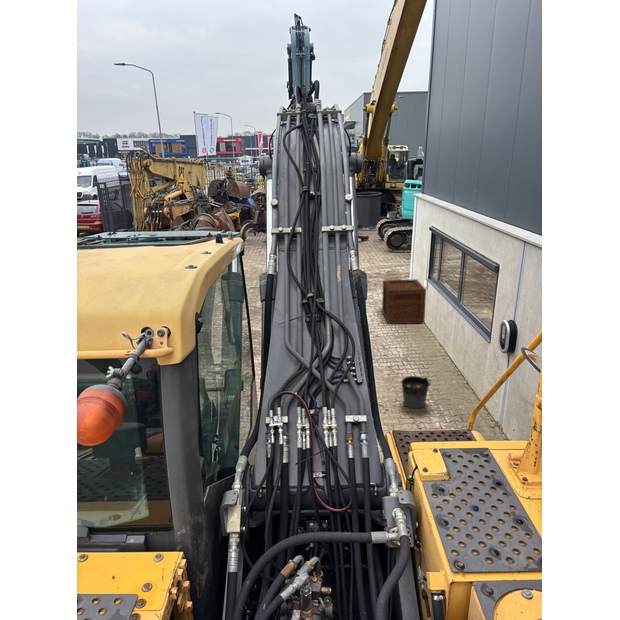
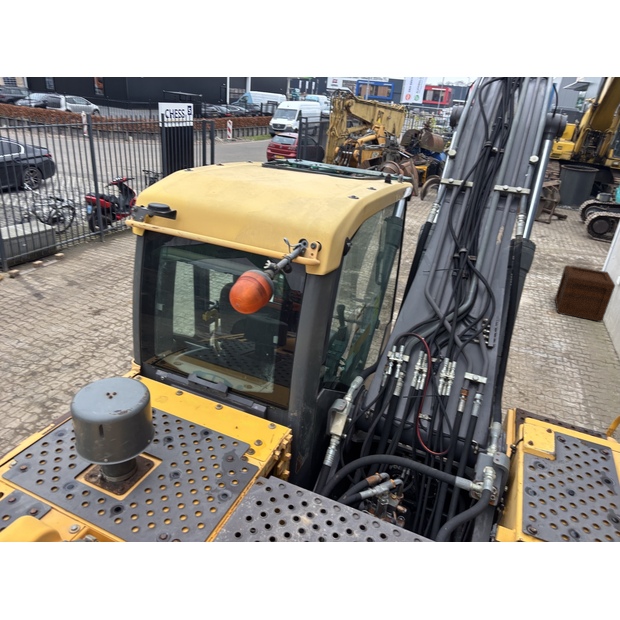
bucket: present [401,376,431,408] -> none [546,370,585,405]

